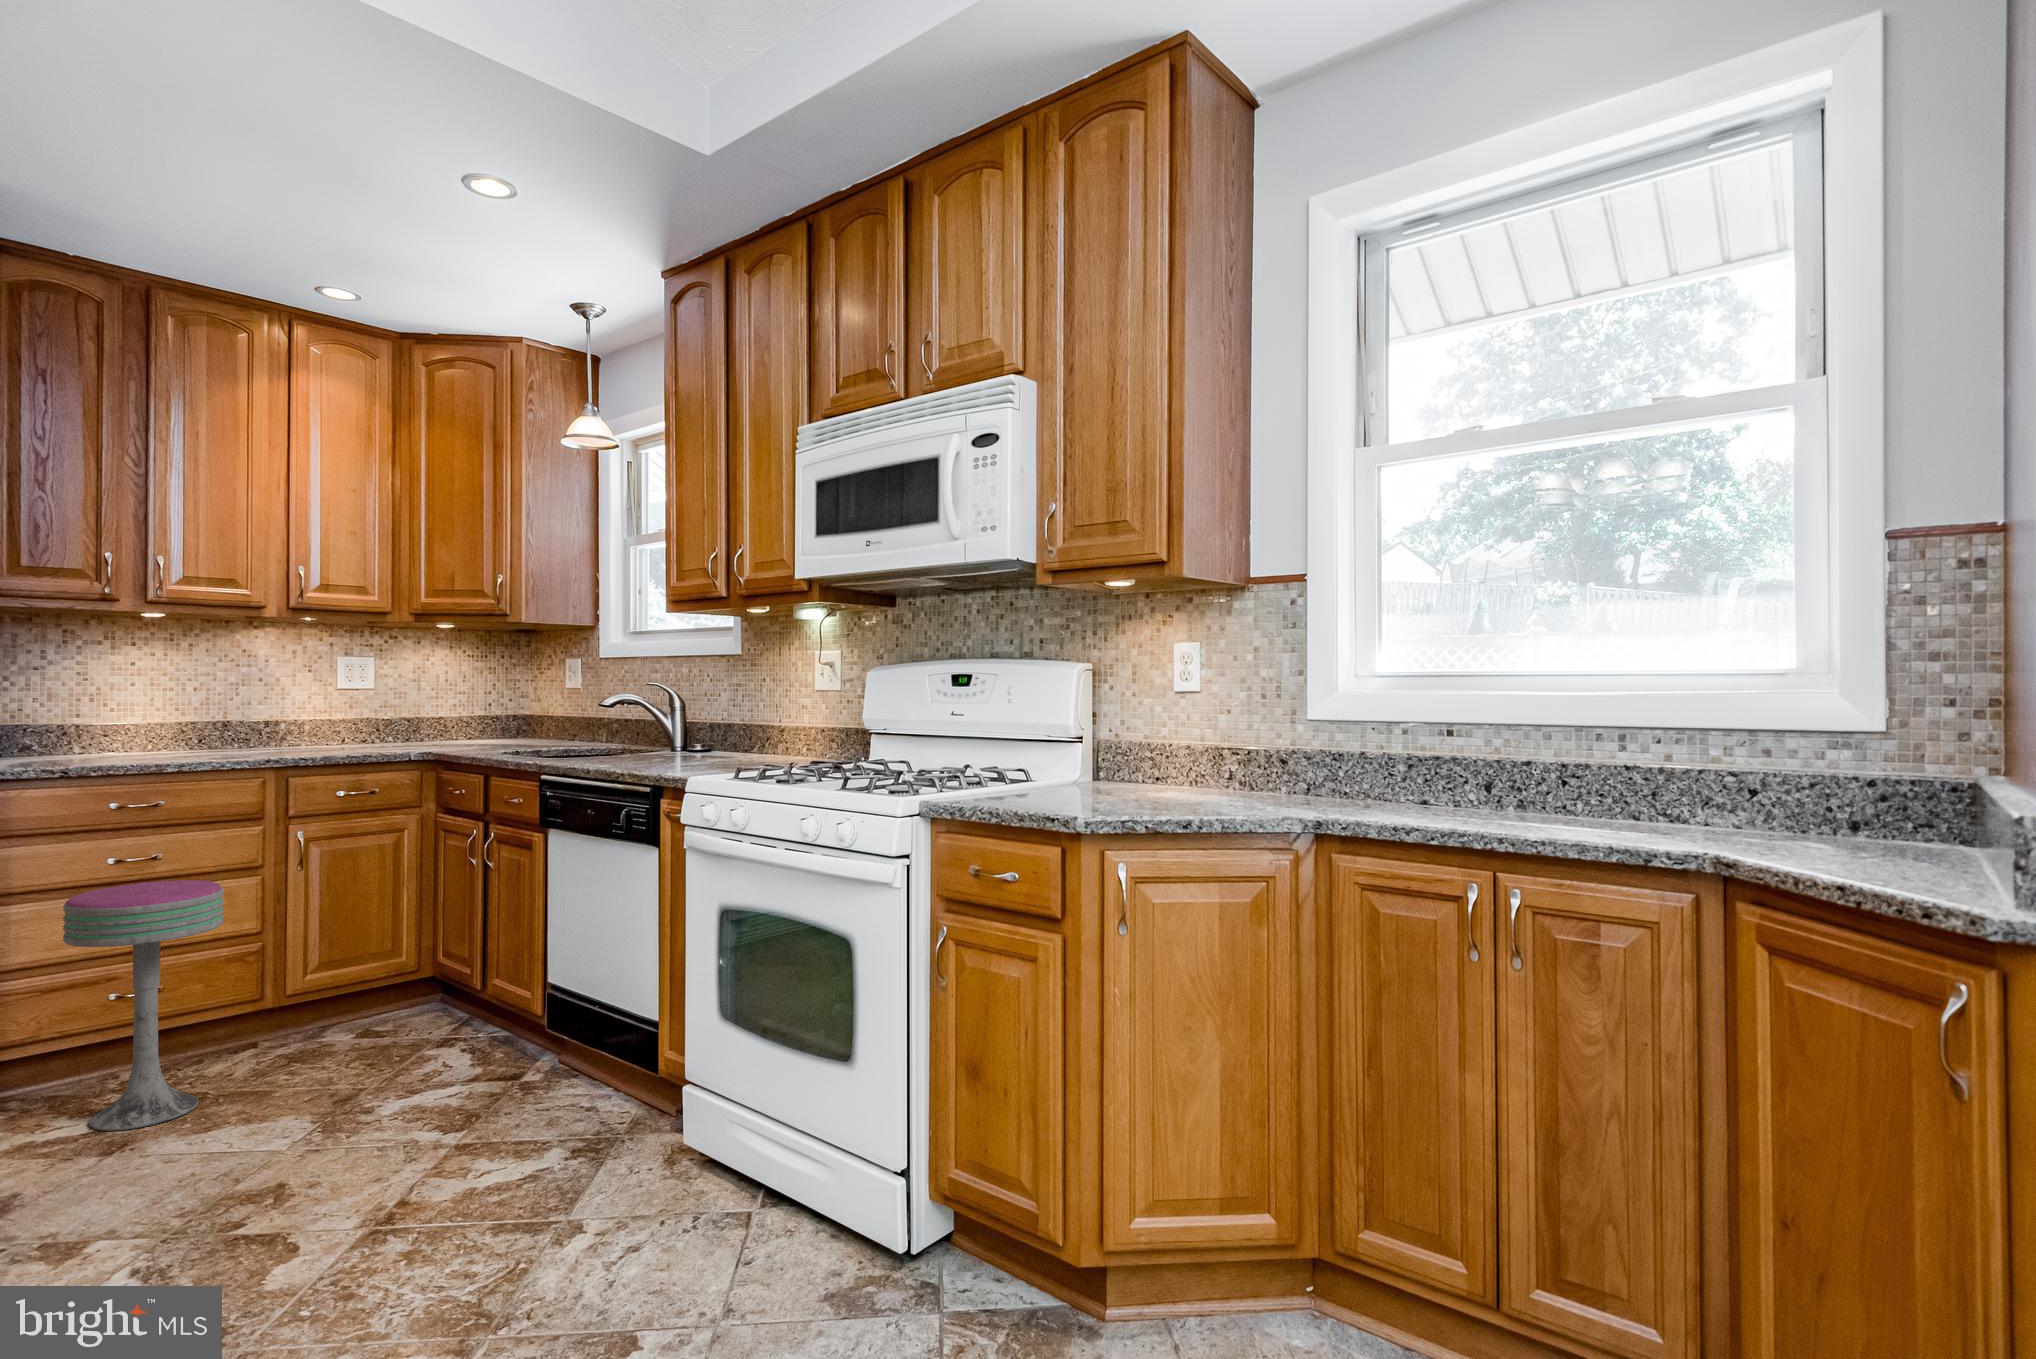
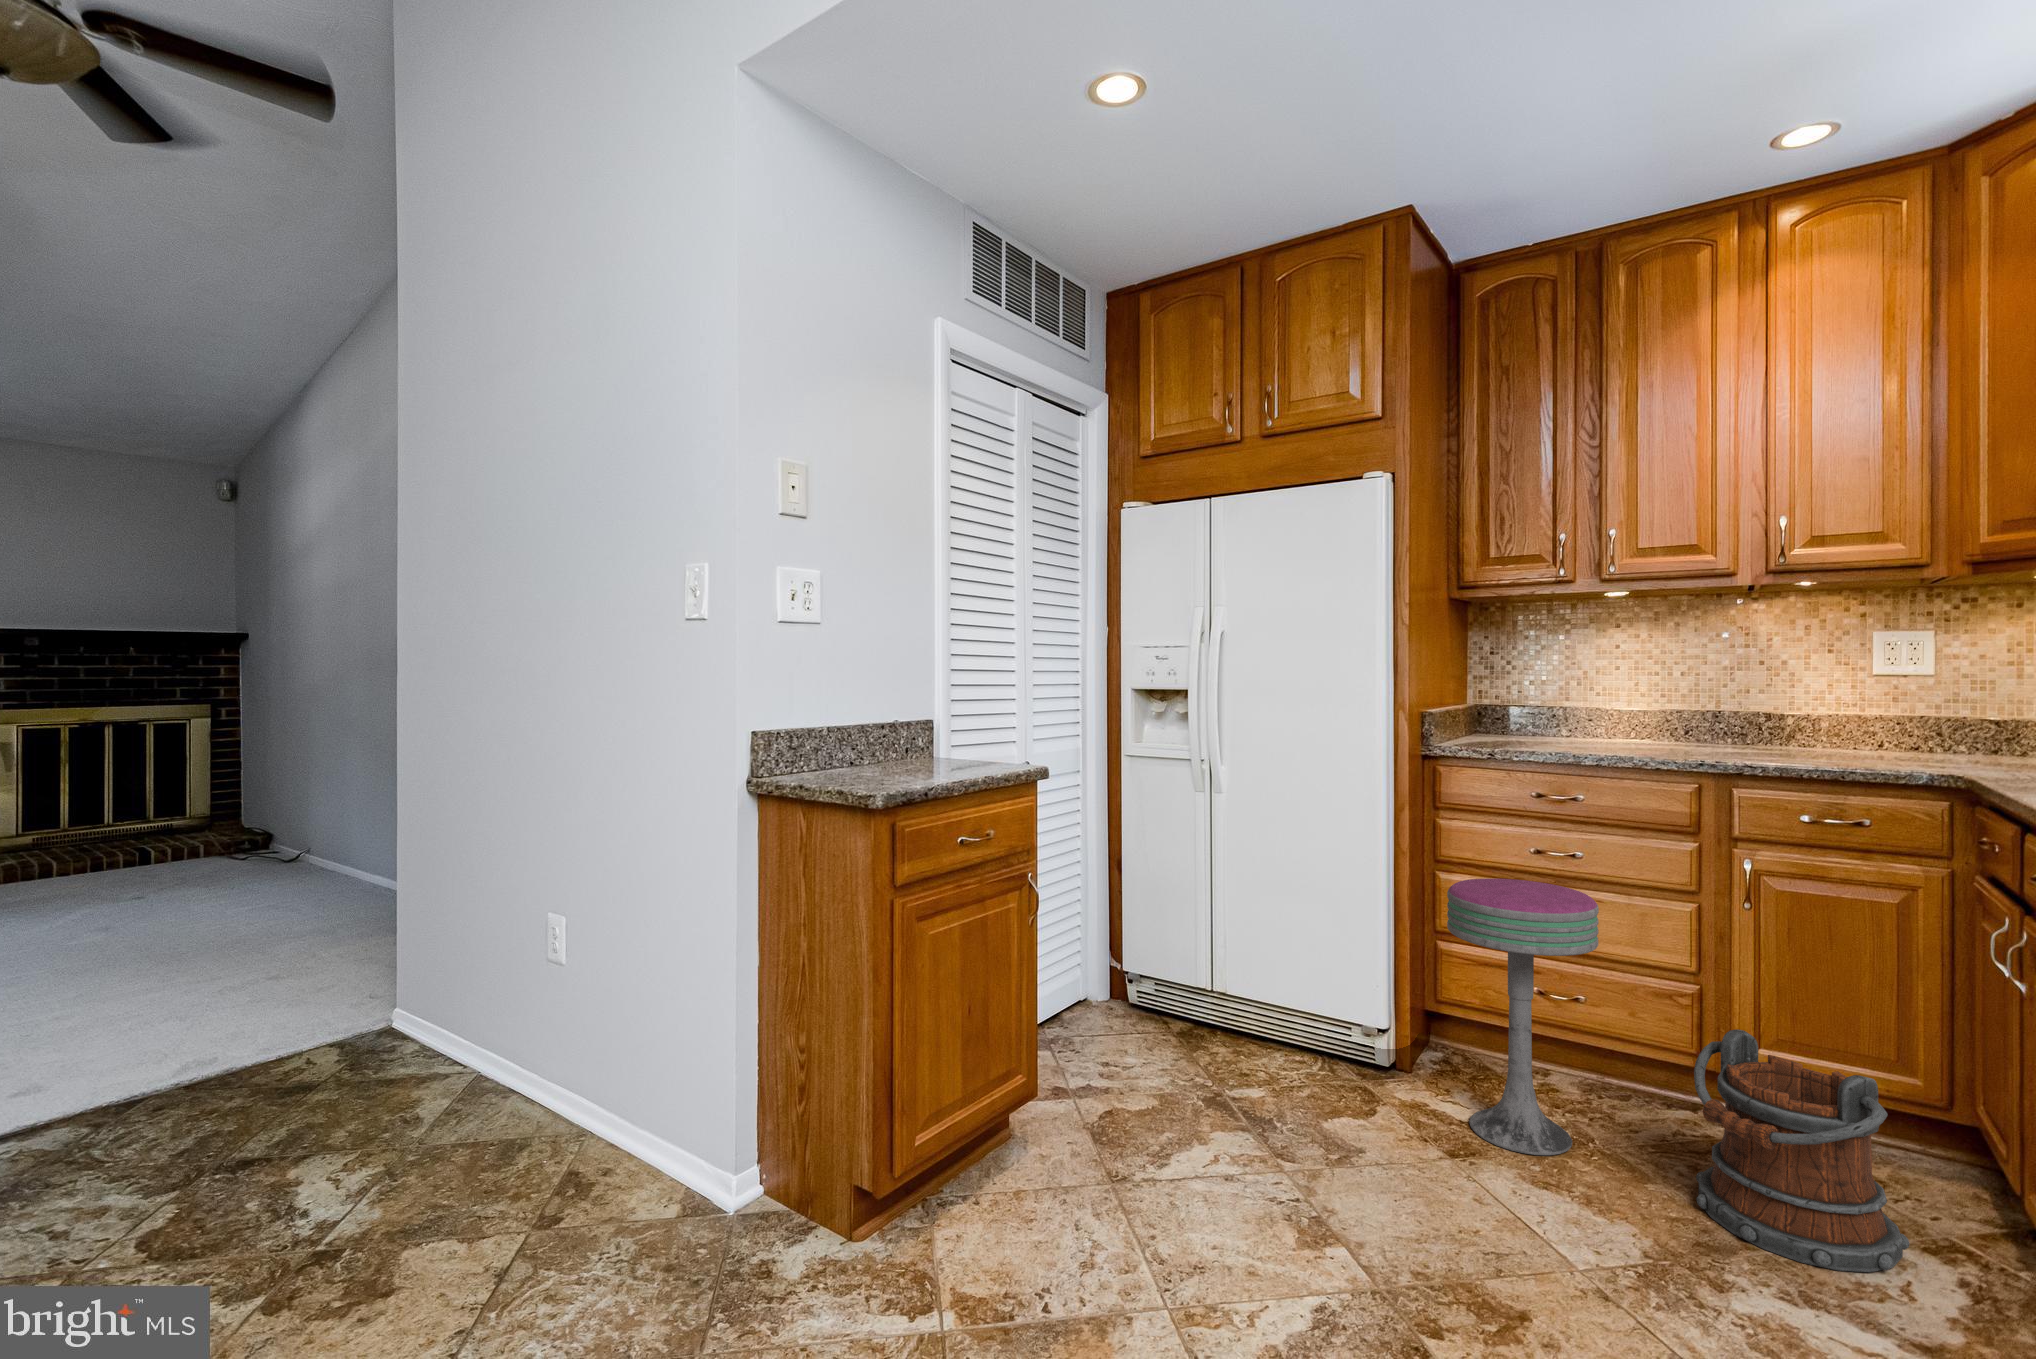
bucket: none [303,947,436,1088] -> present [1694,1029,1910,1273]

